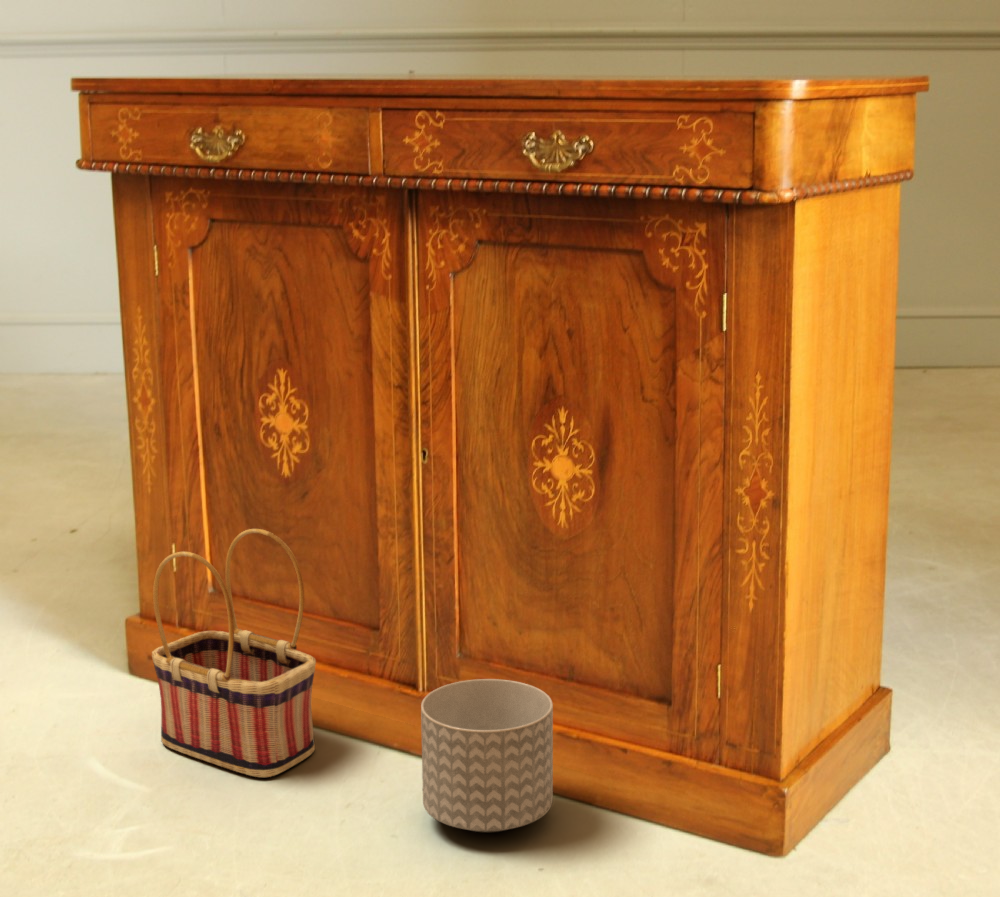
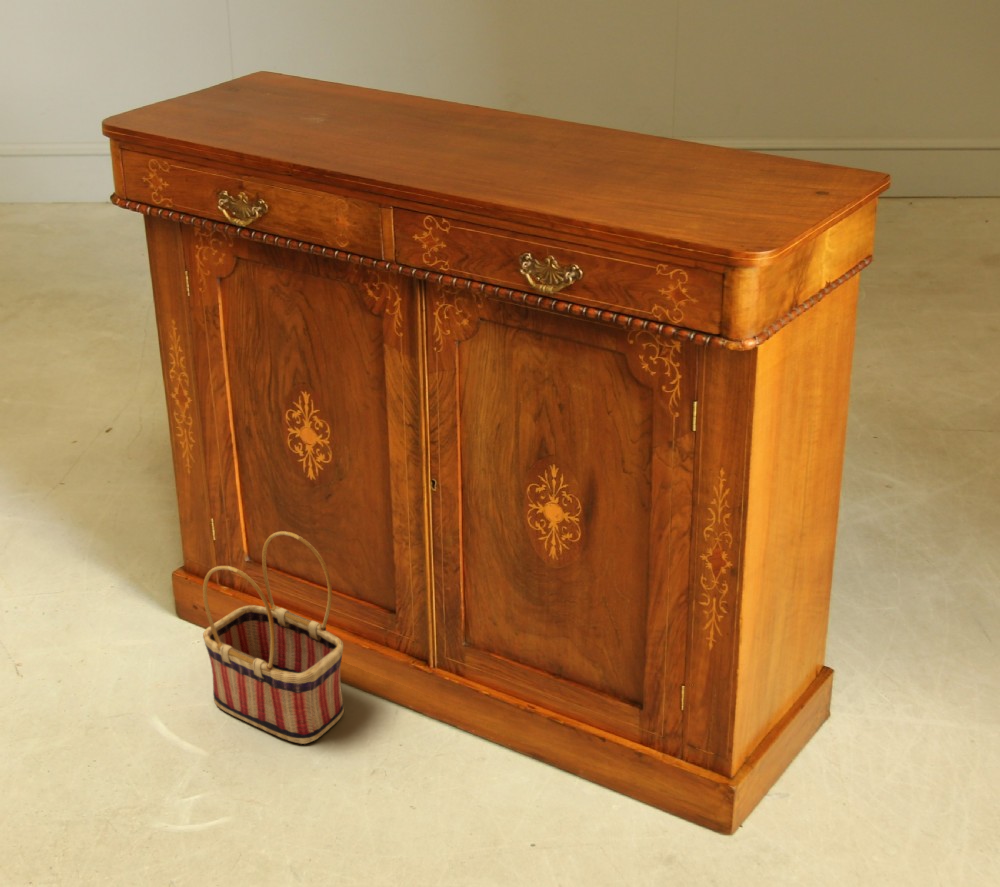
planter: present [421,679,553,832] -> none [435,676,545,813]

